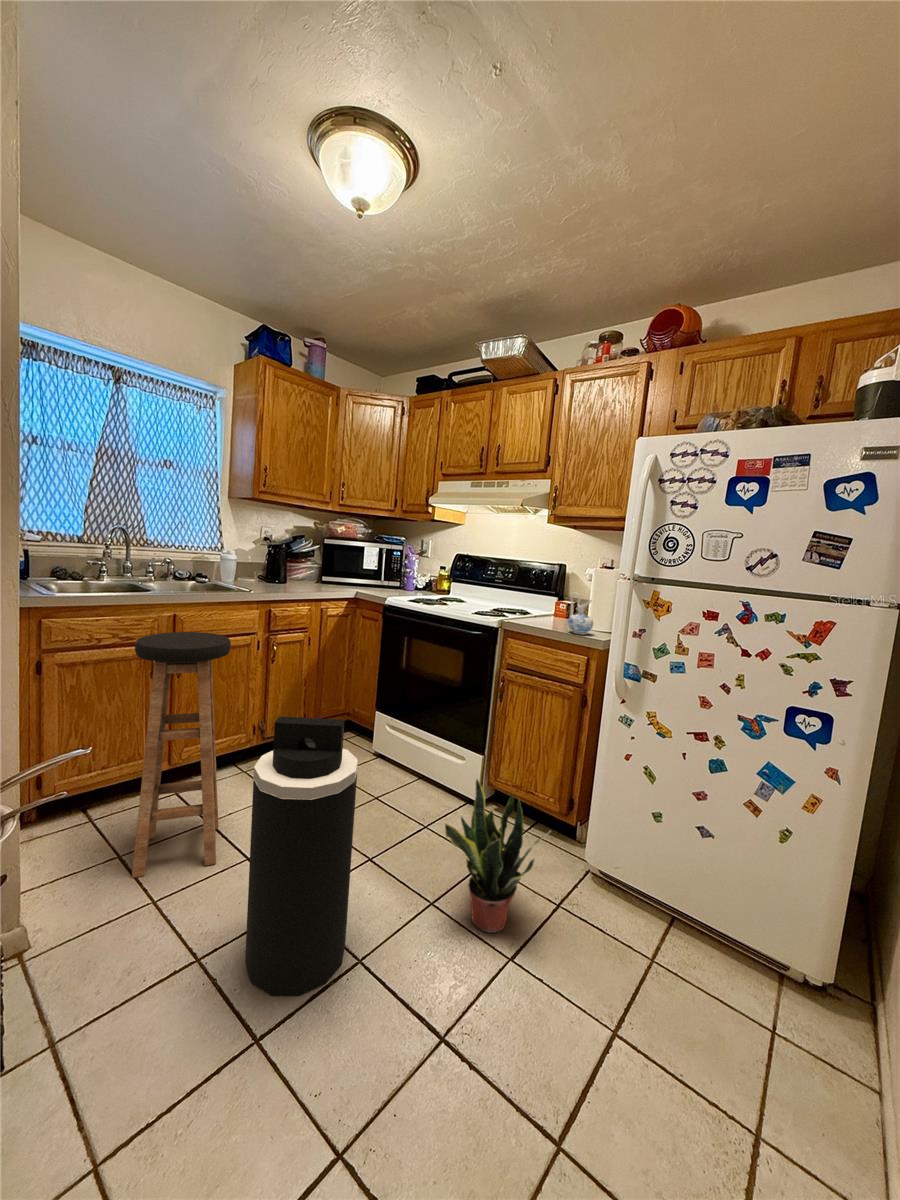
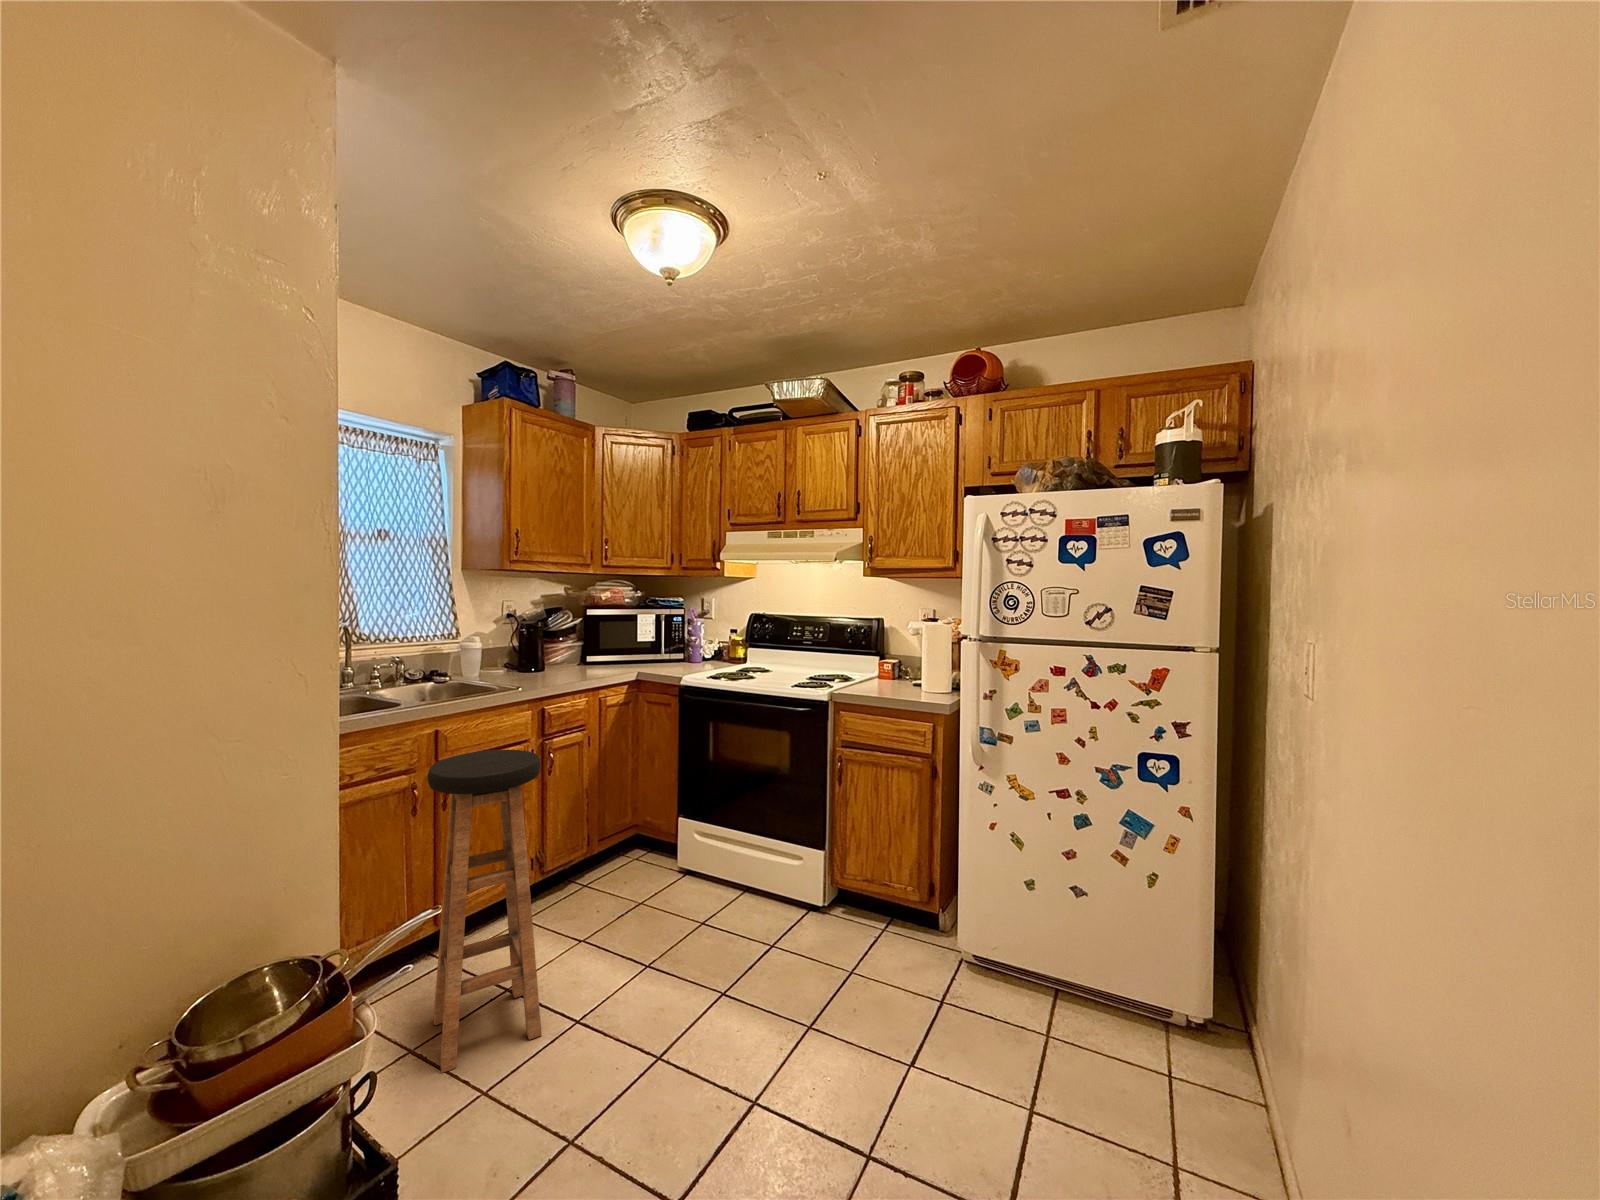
ceramic pitcher: present [568,592,593,635] -> none [905,653,932,699]
trash can: present [245,716,358,996] -> none [627,831,739,1162]
potted plant: present [445,779,550,933] -> none [827,874,932,1044]

